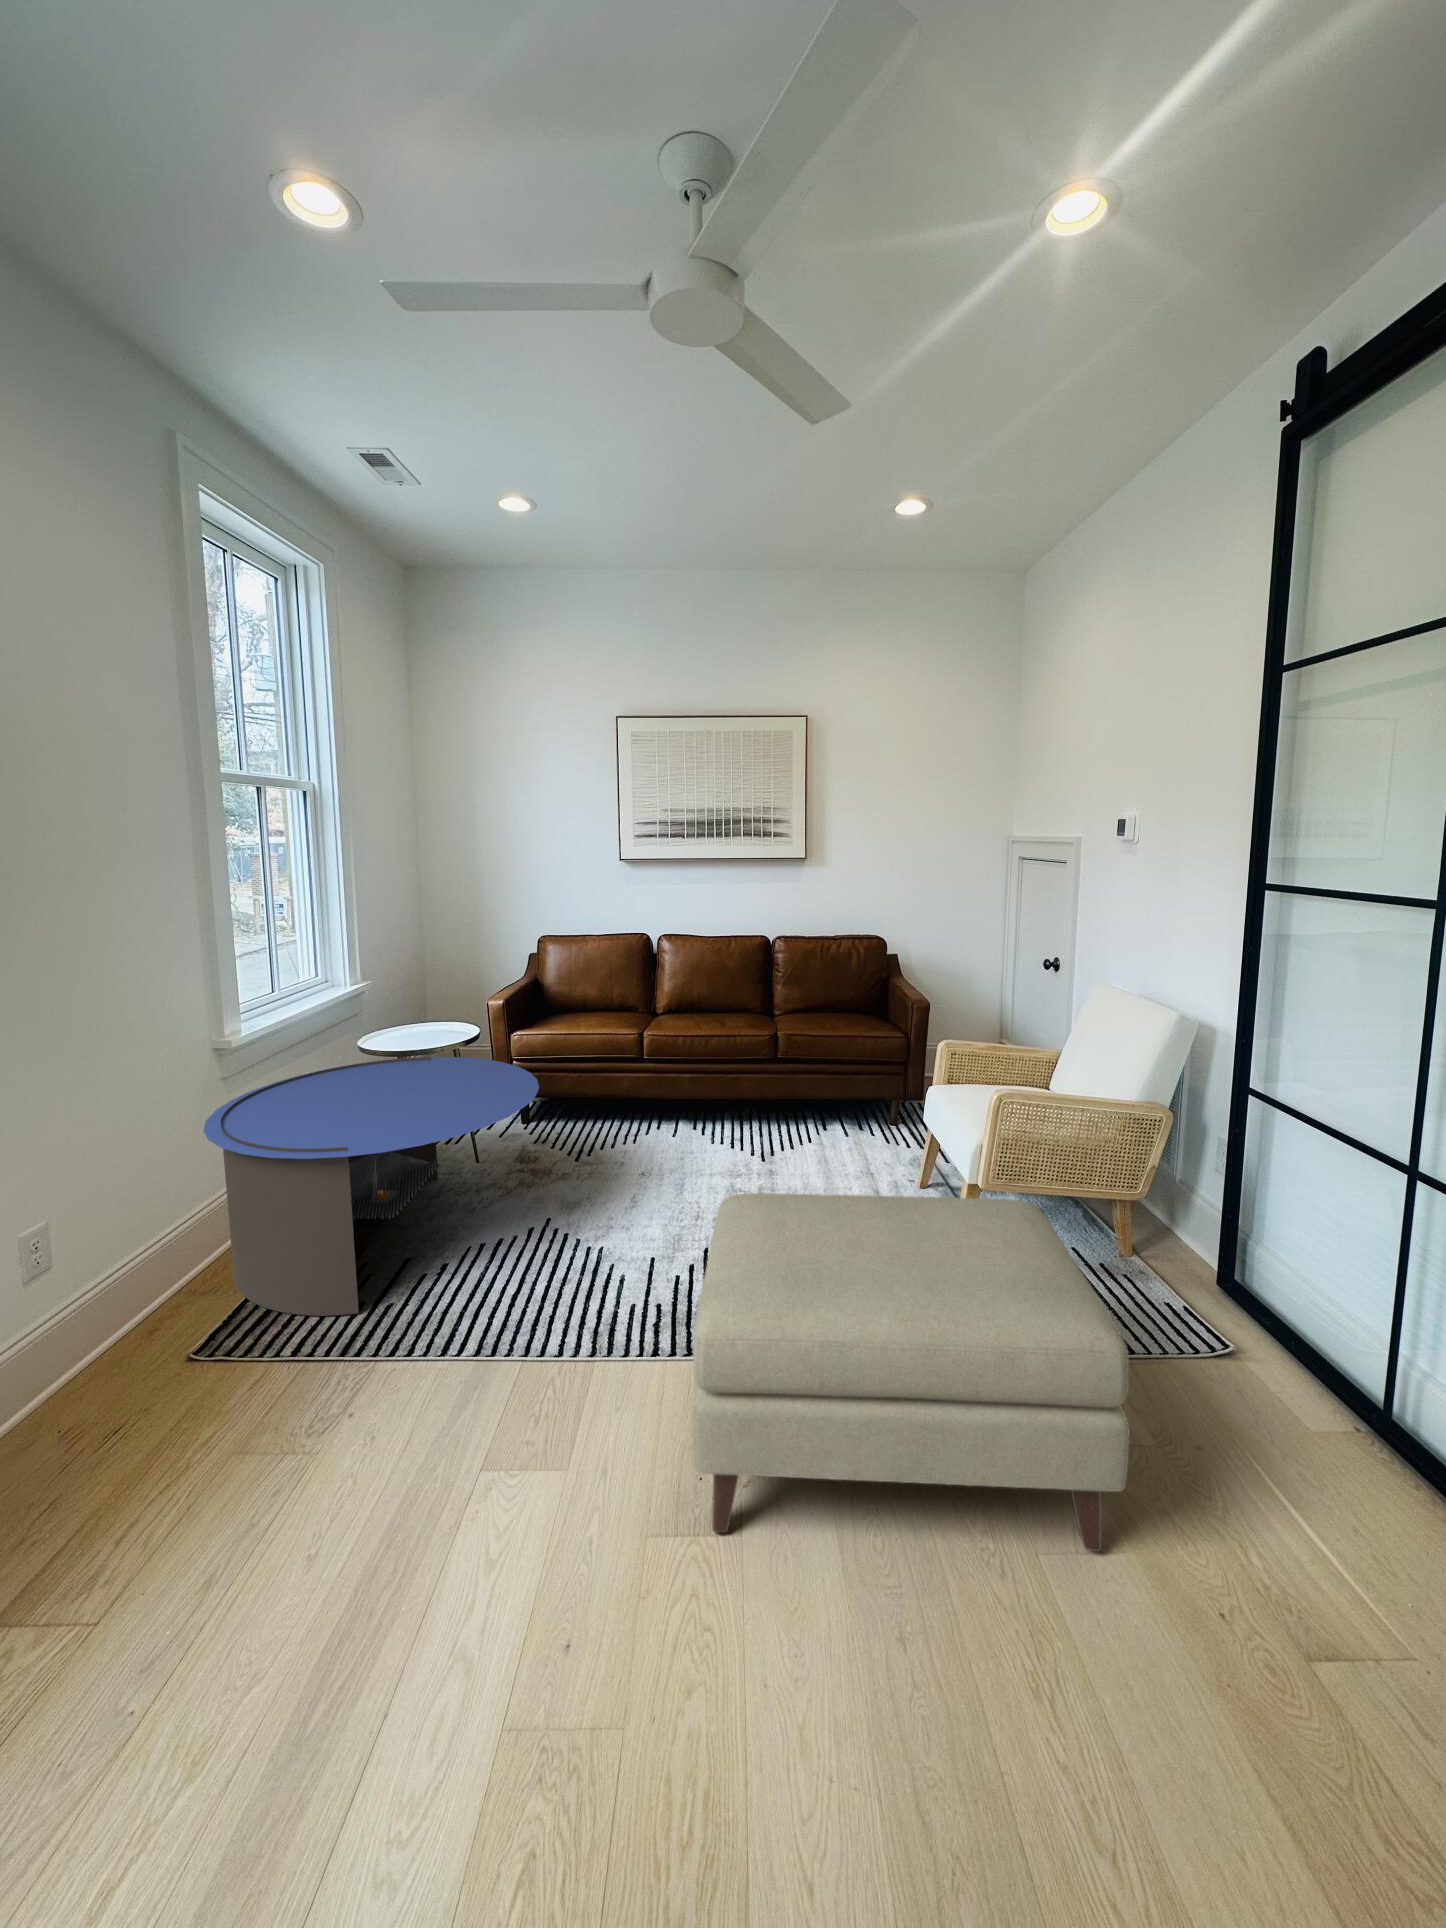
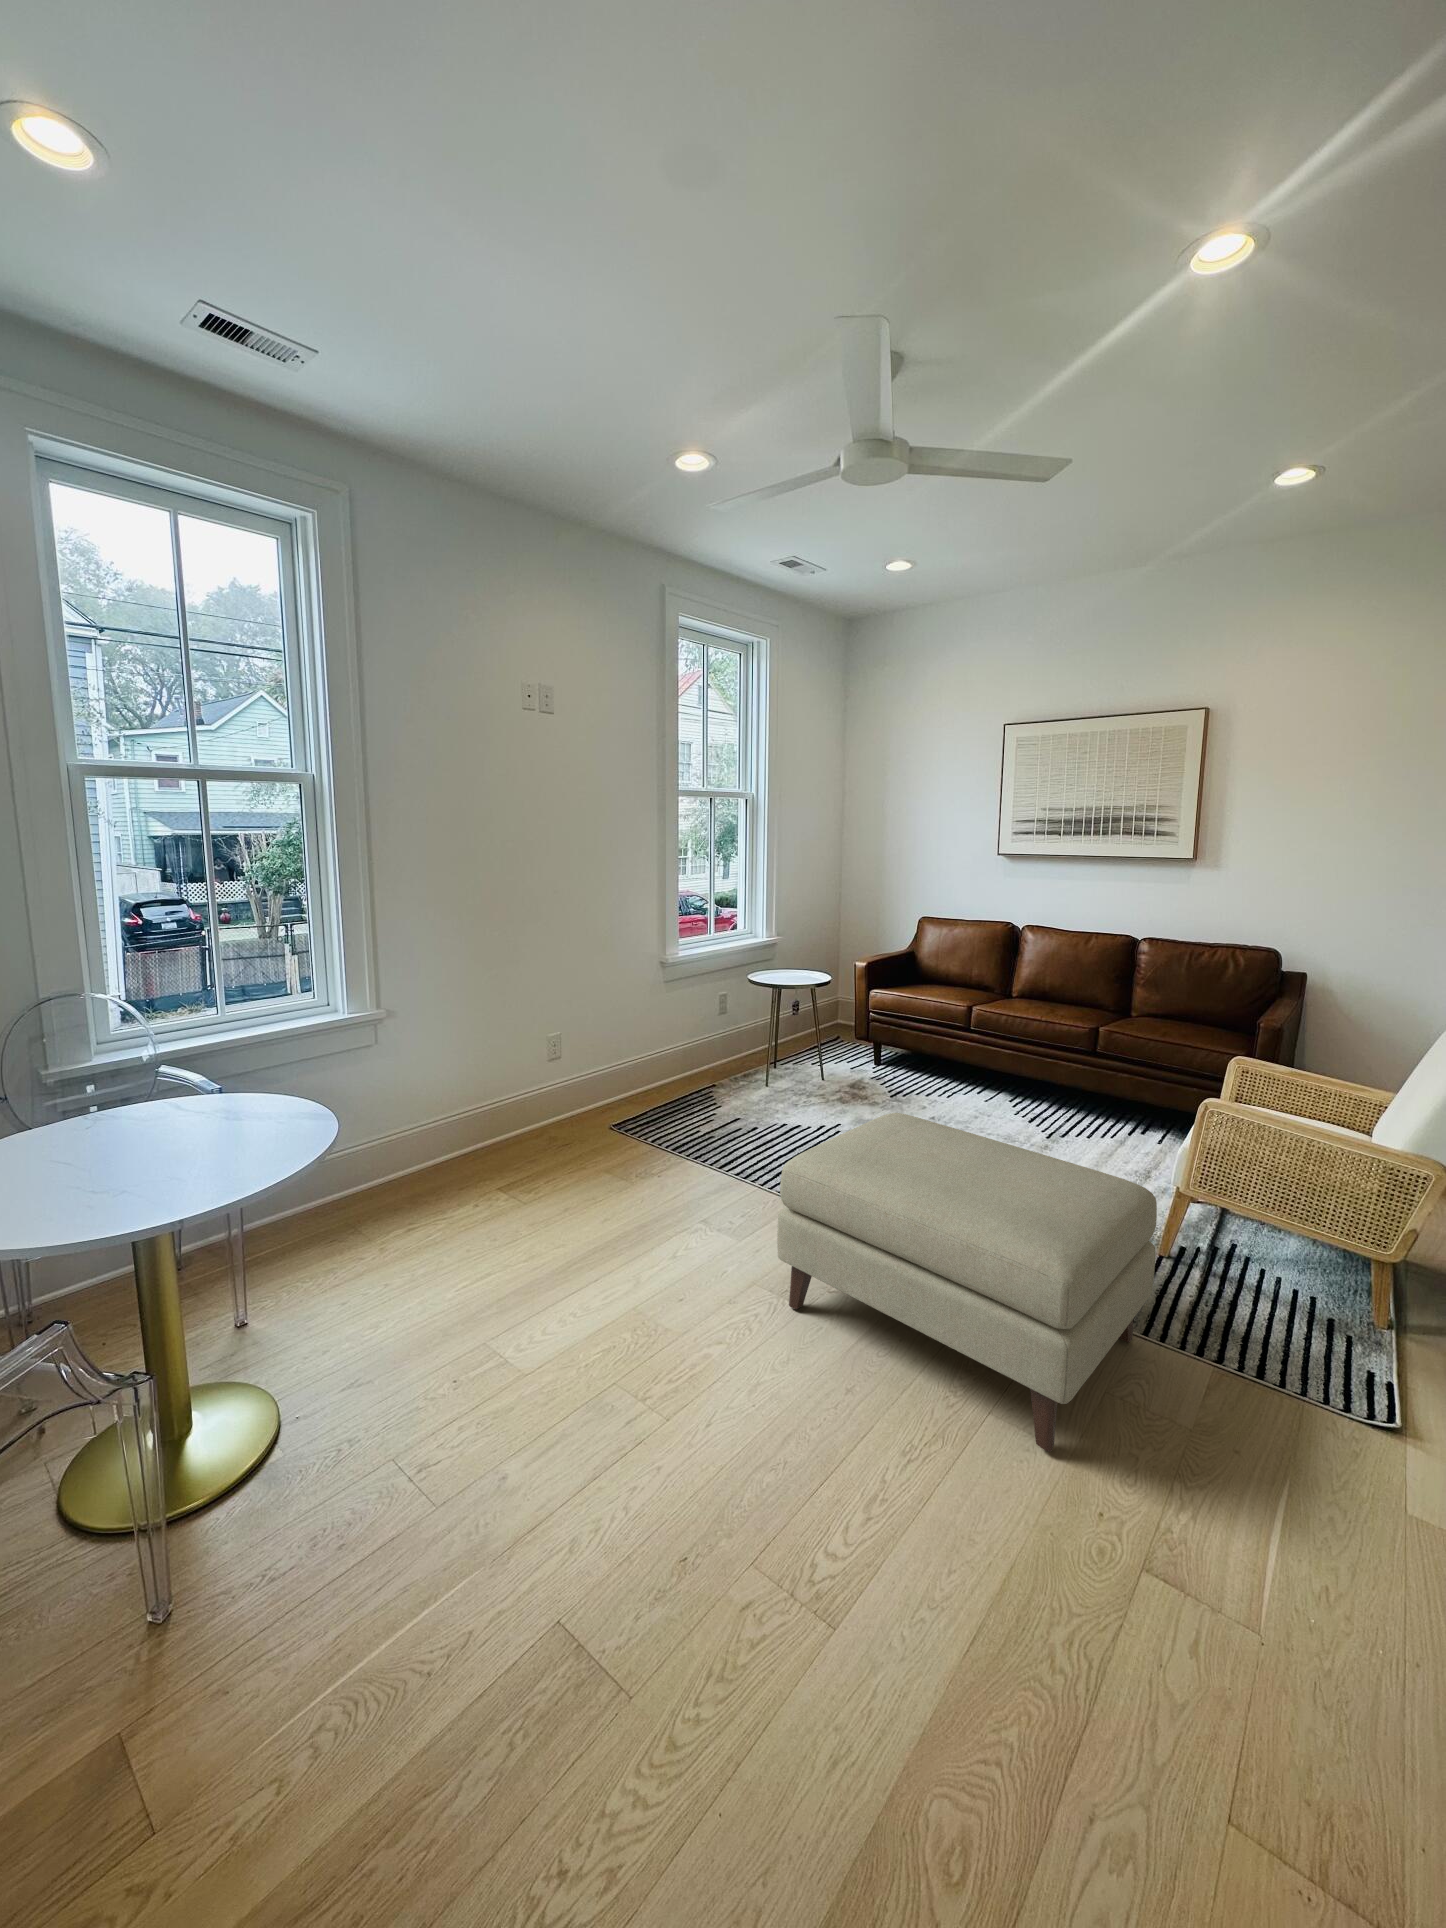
coffee table: present [203,1057,539,1316] -> none [638,989,844,1135]

